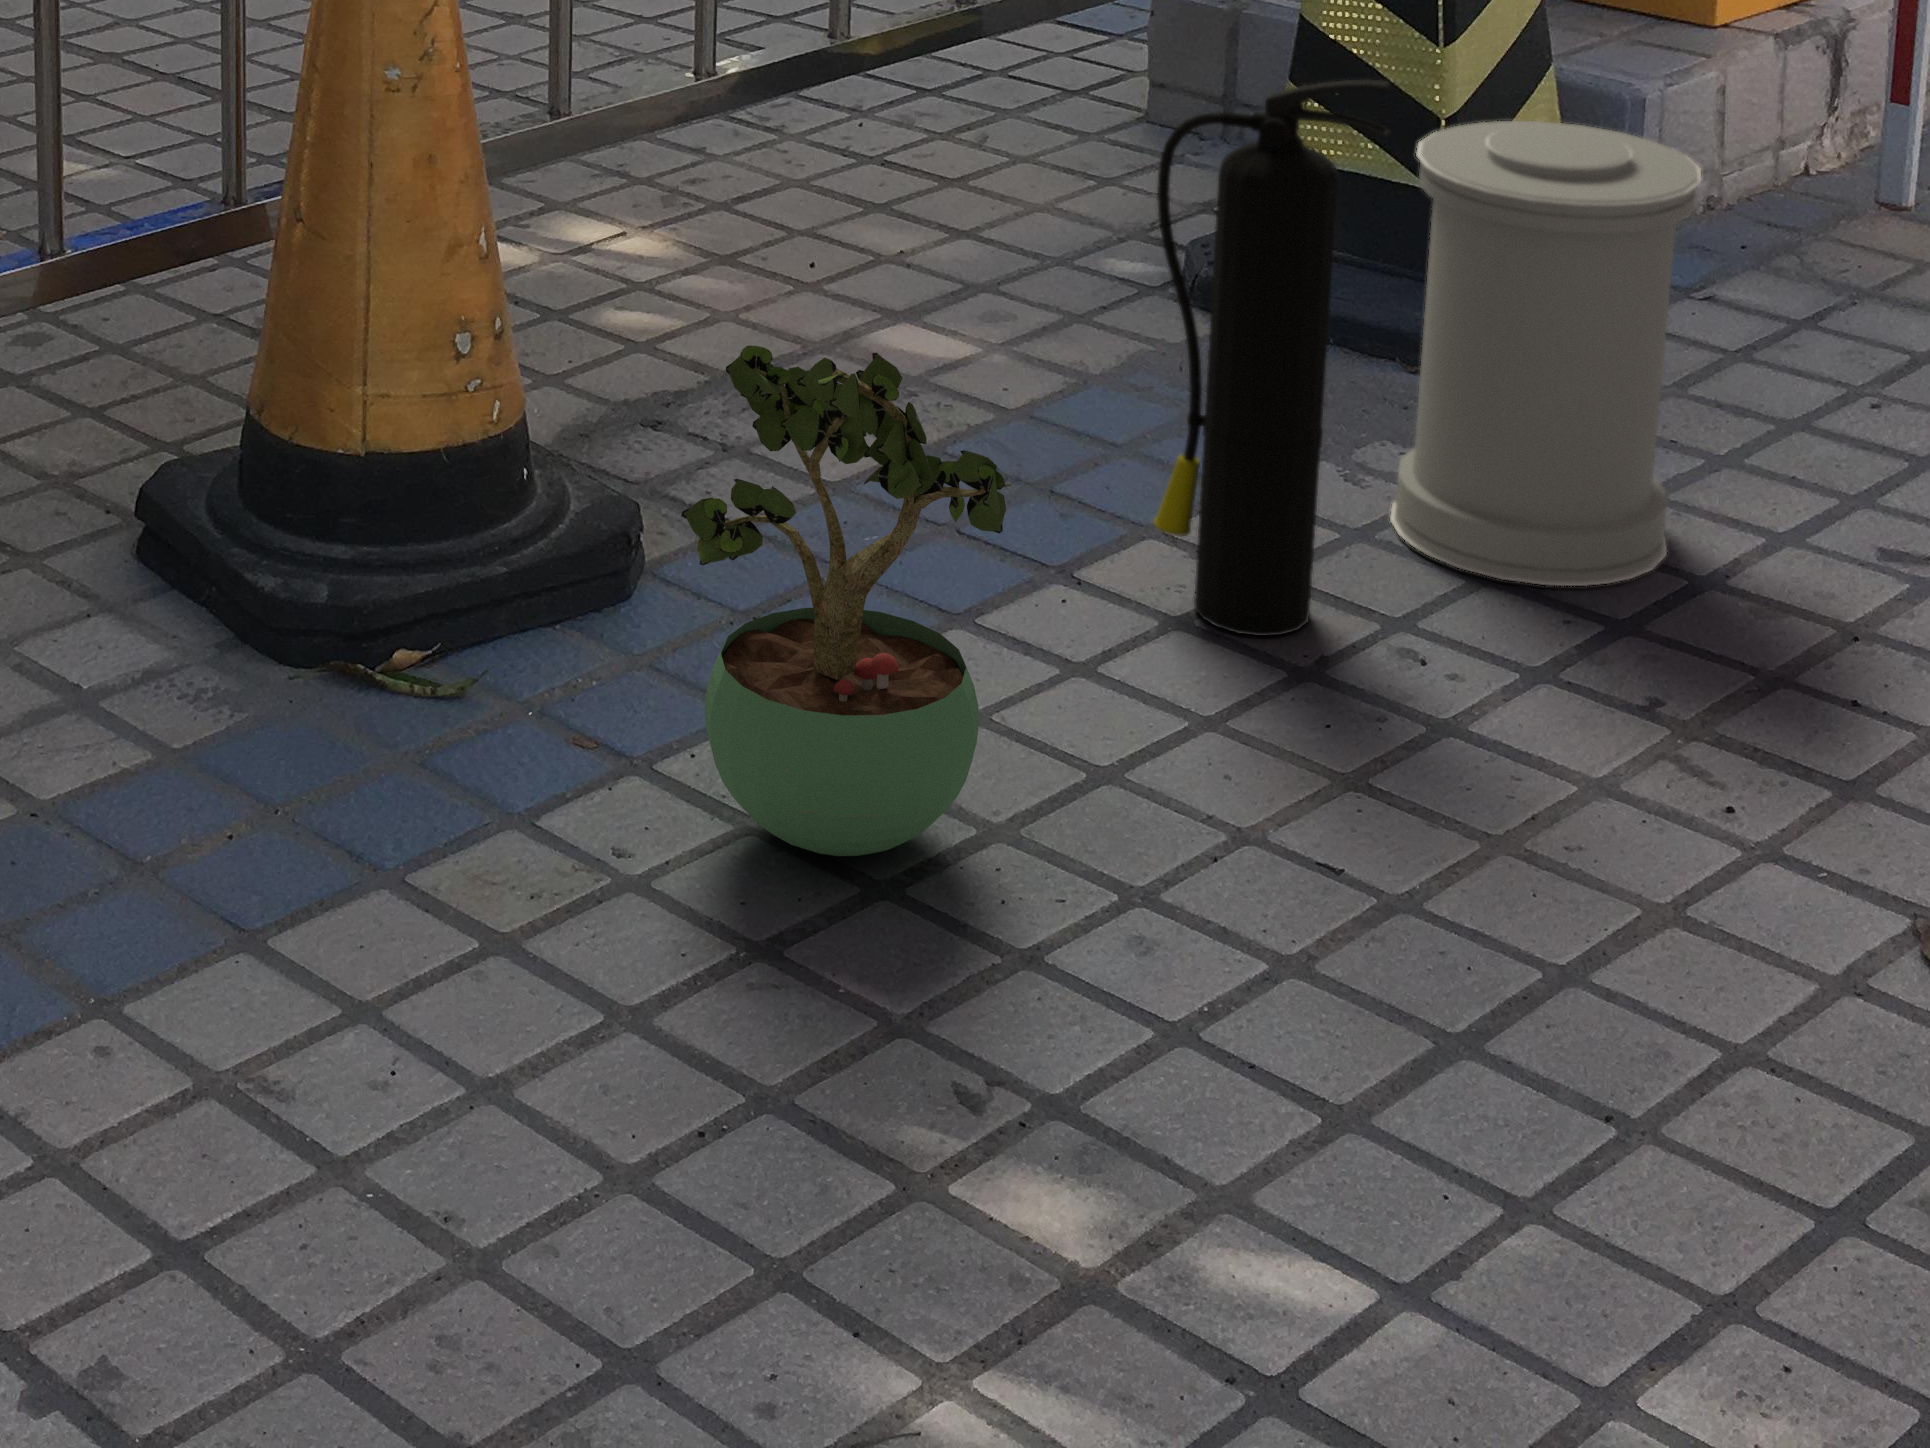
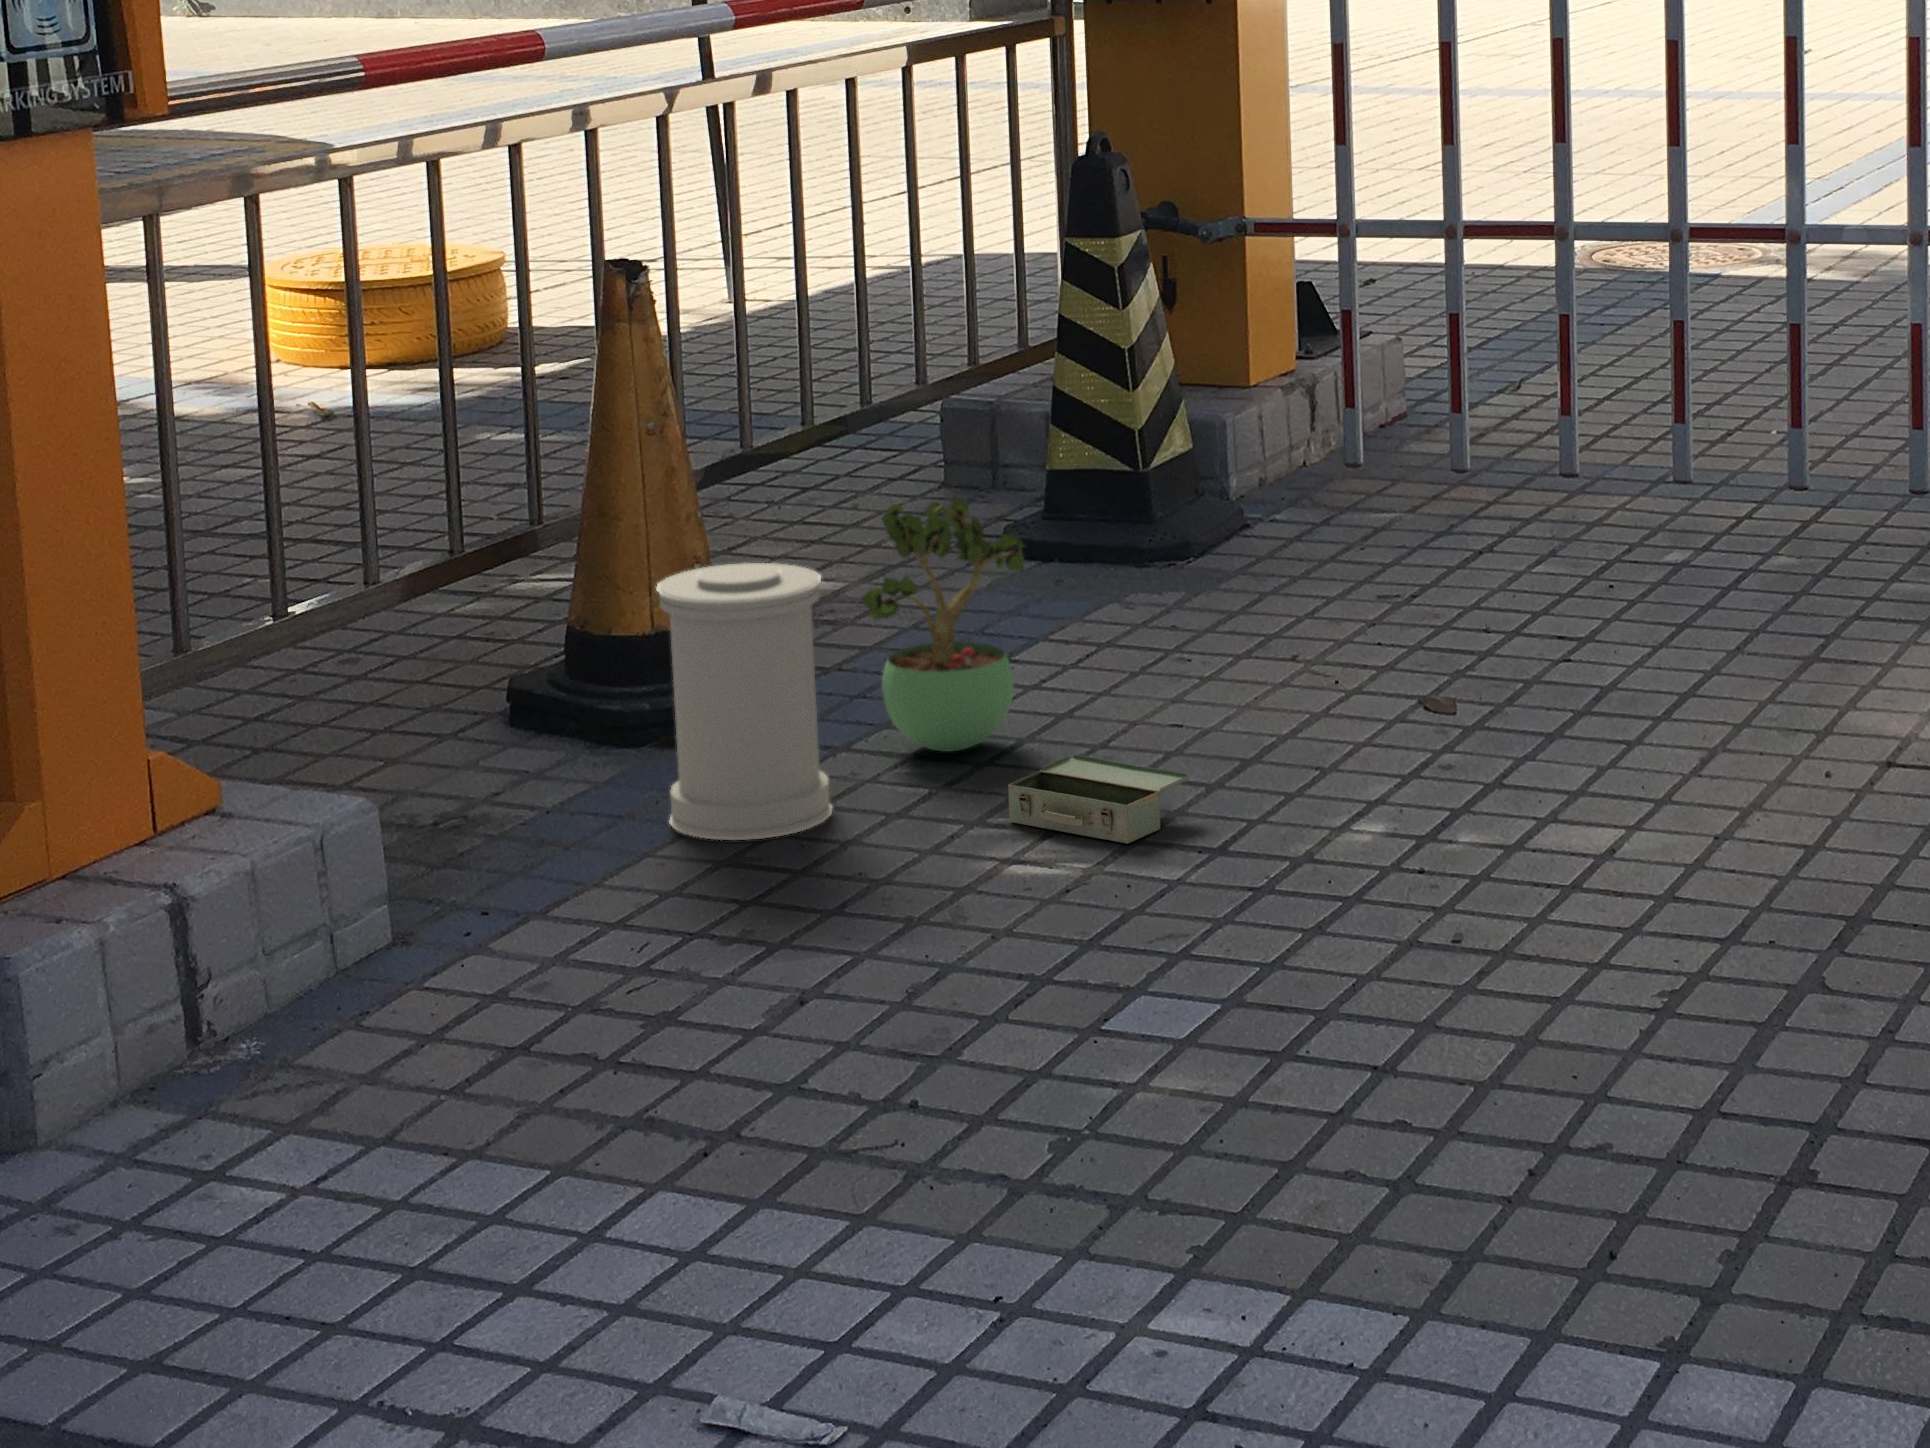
fire extinguisher: present [1154,80,1391,636] -> none [1032,372,1142,663]
trash can: present [1390,121,1701,586] -> present [656,563,832,840]
toolbox: none [837,995,1256,1324] -> present [1008,755,1189,843]

